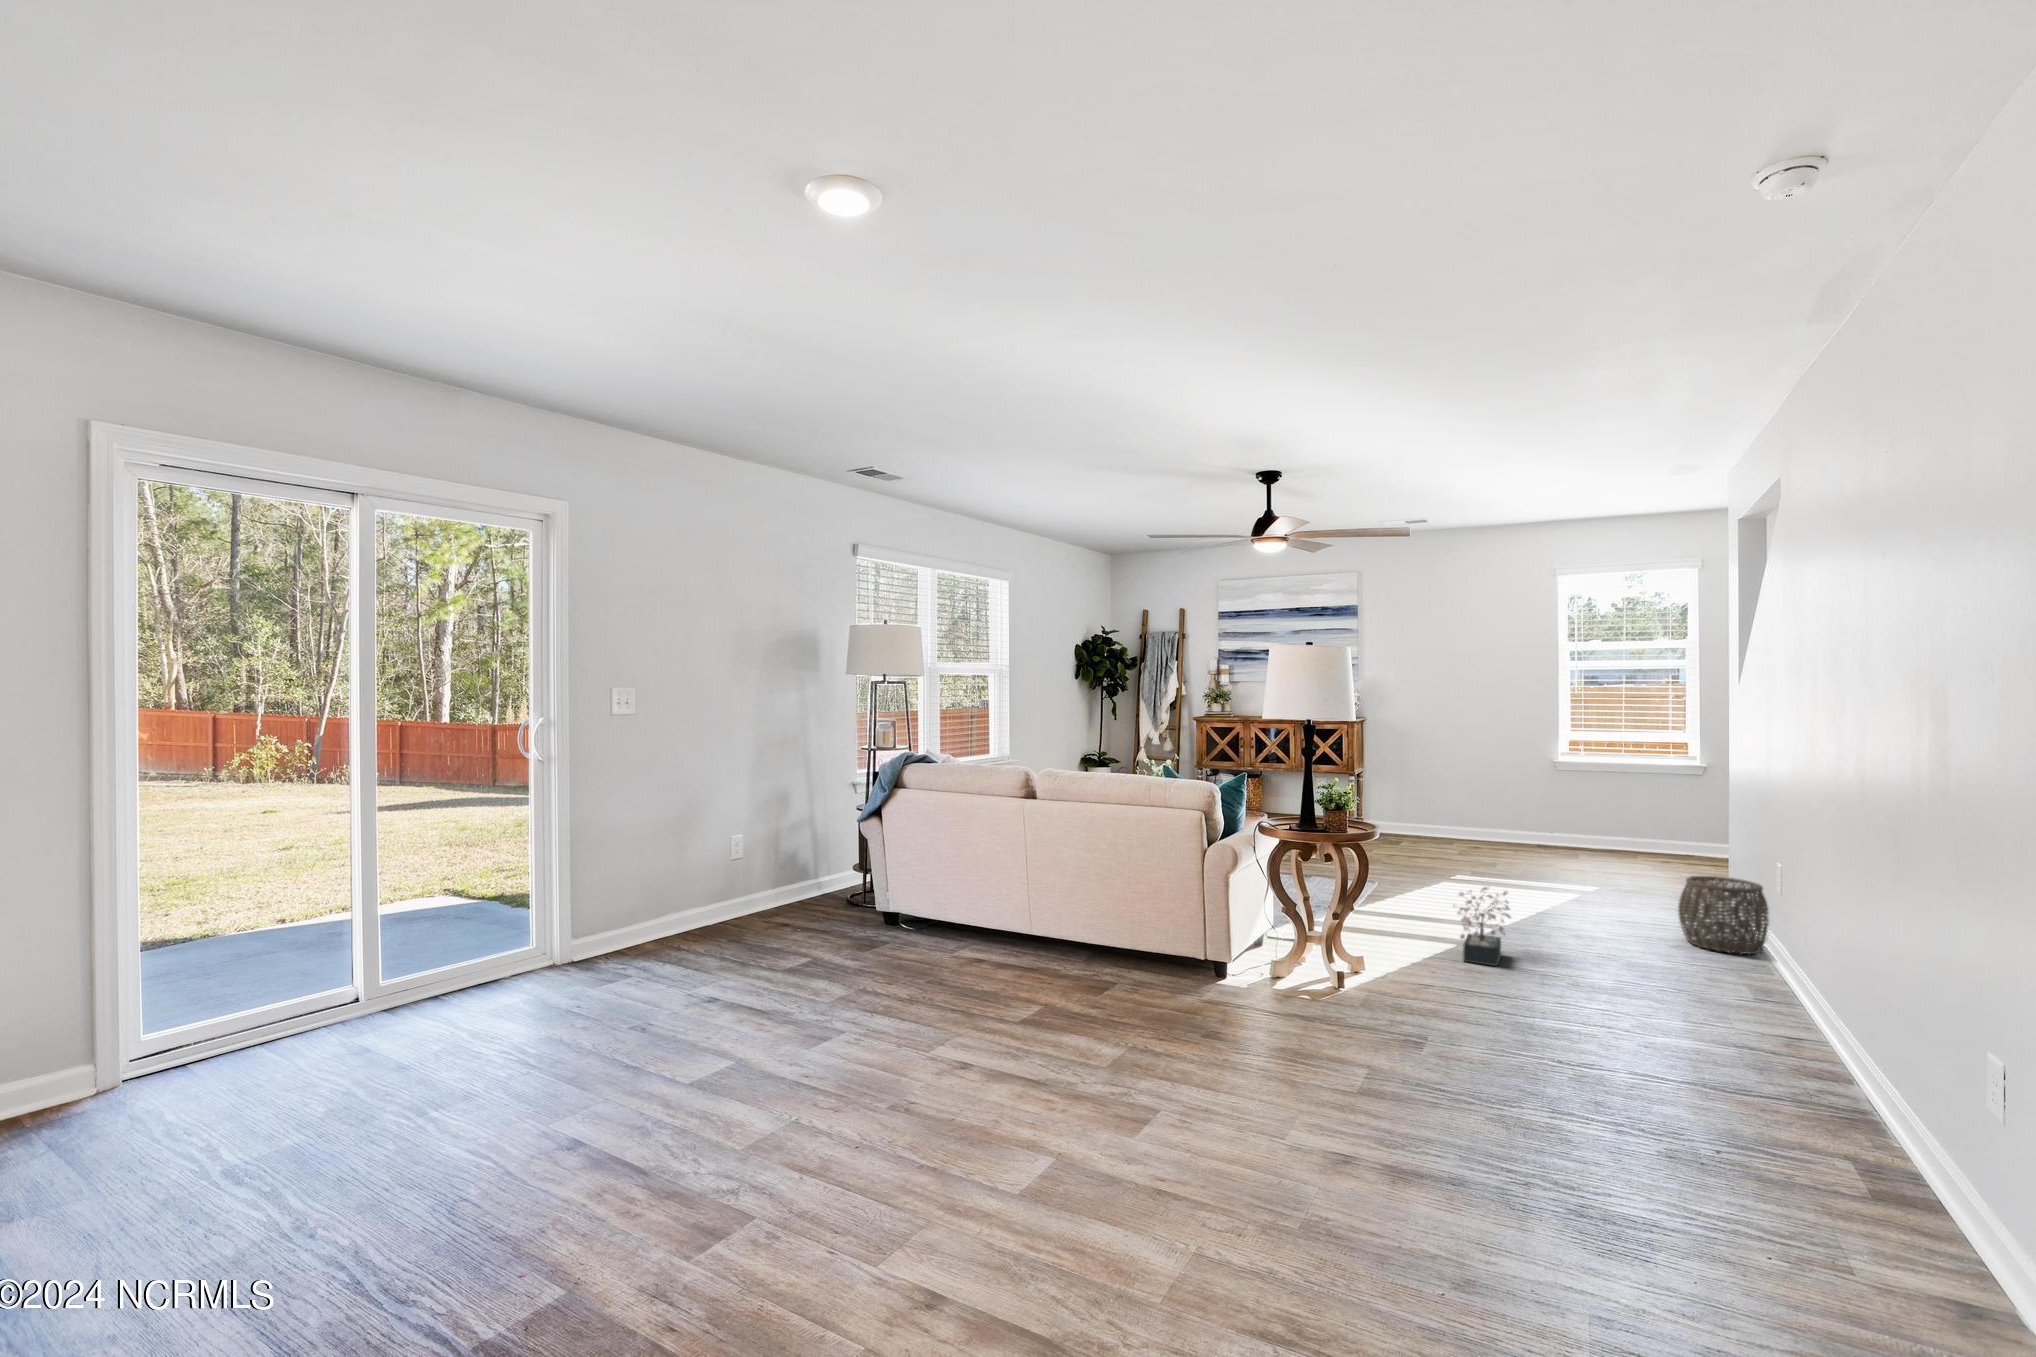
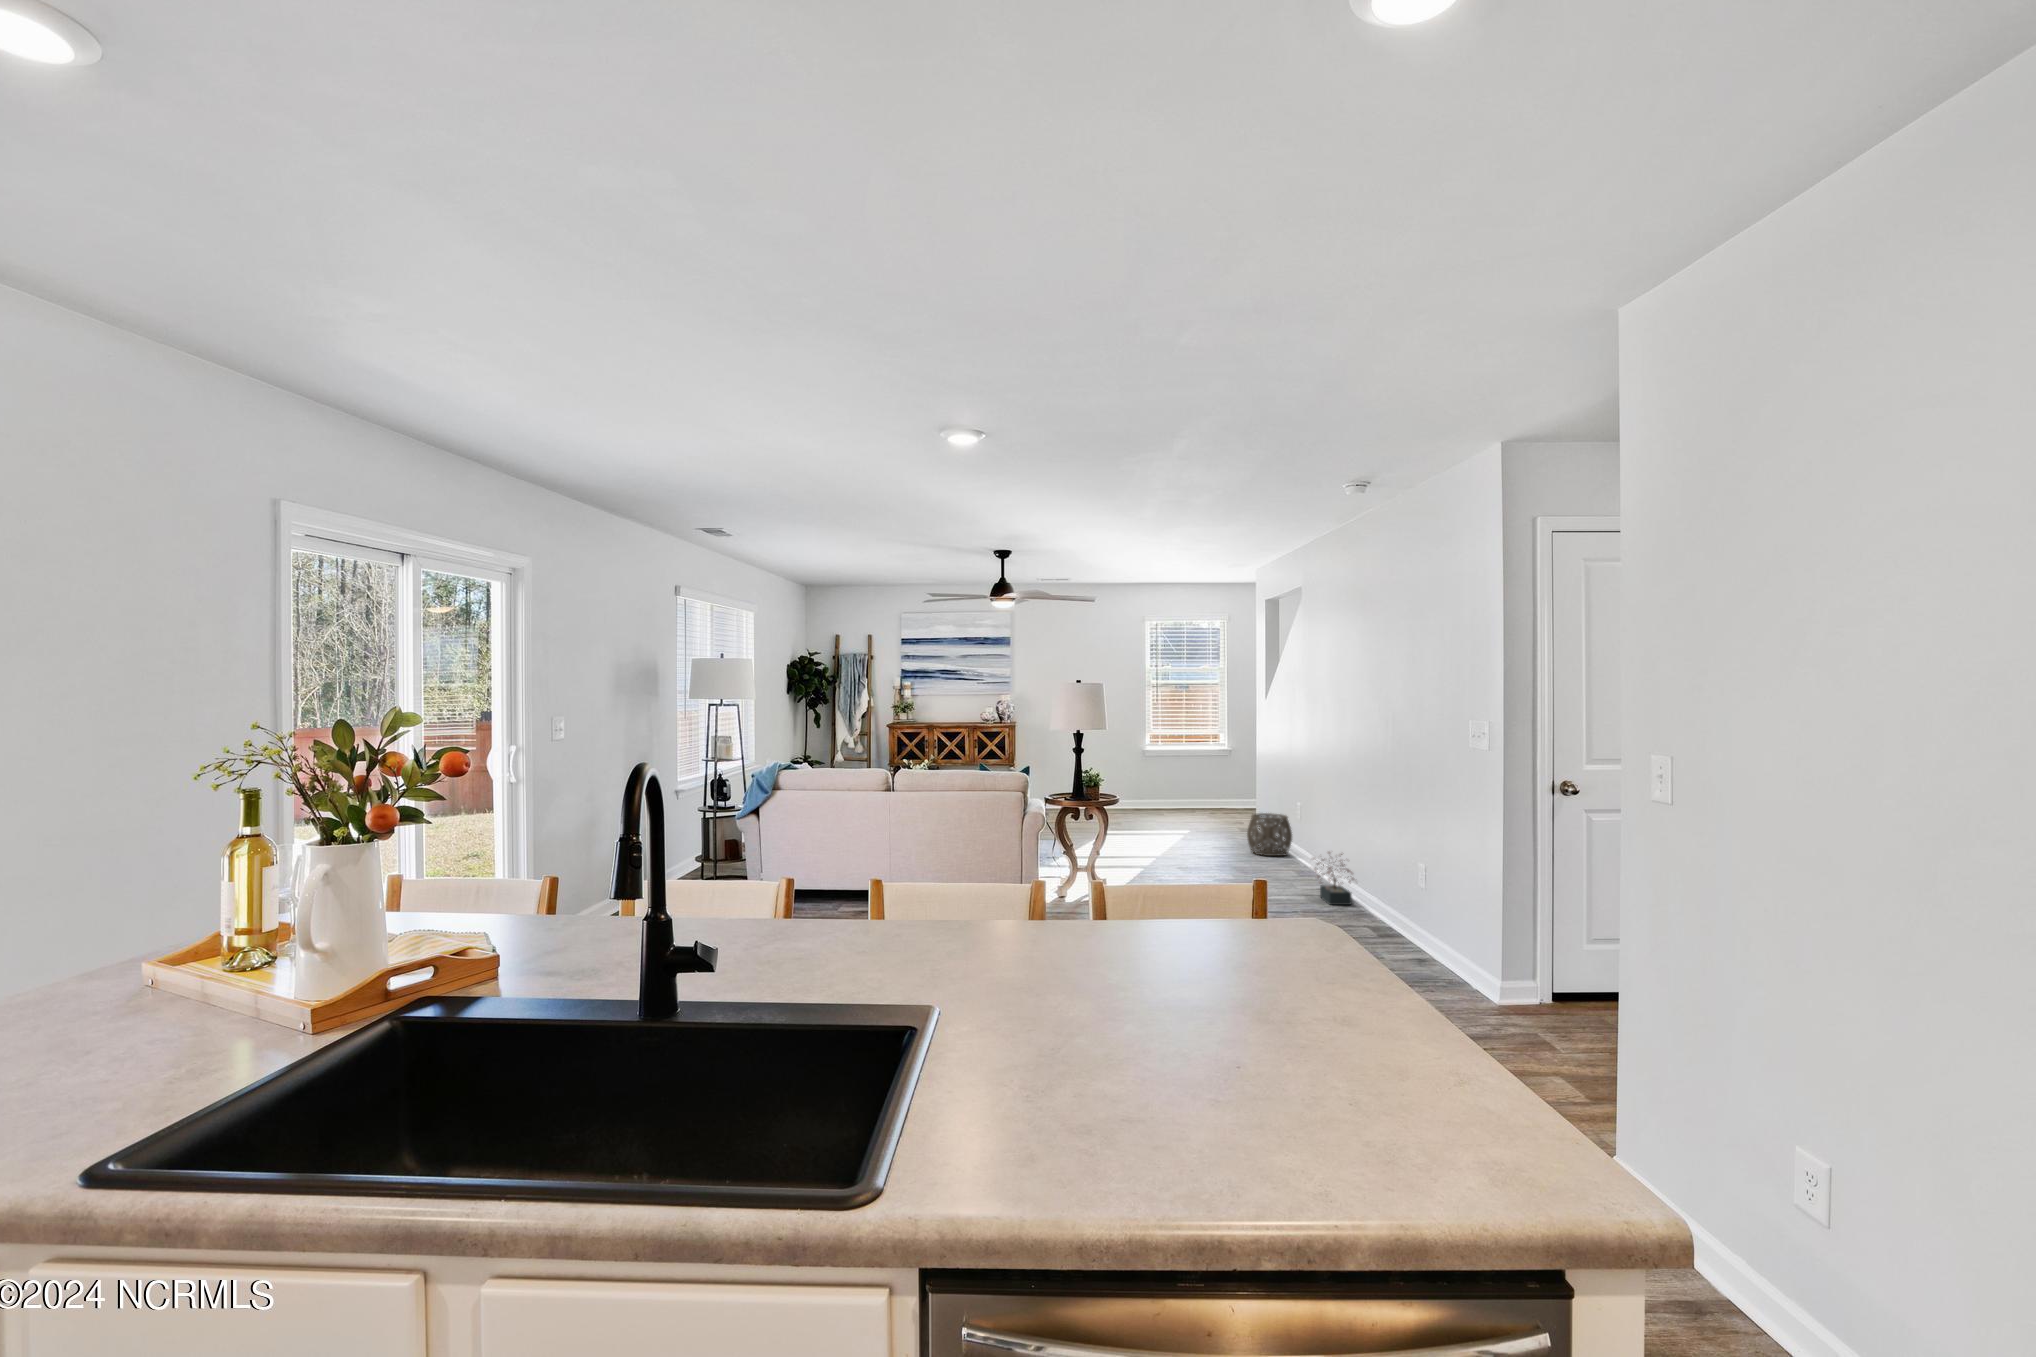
decorative plant: present [1454,887,1511,966] -> present [1313,852,1354,905]

